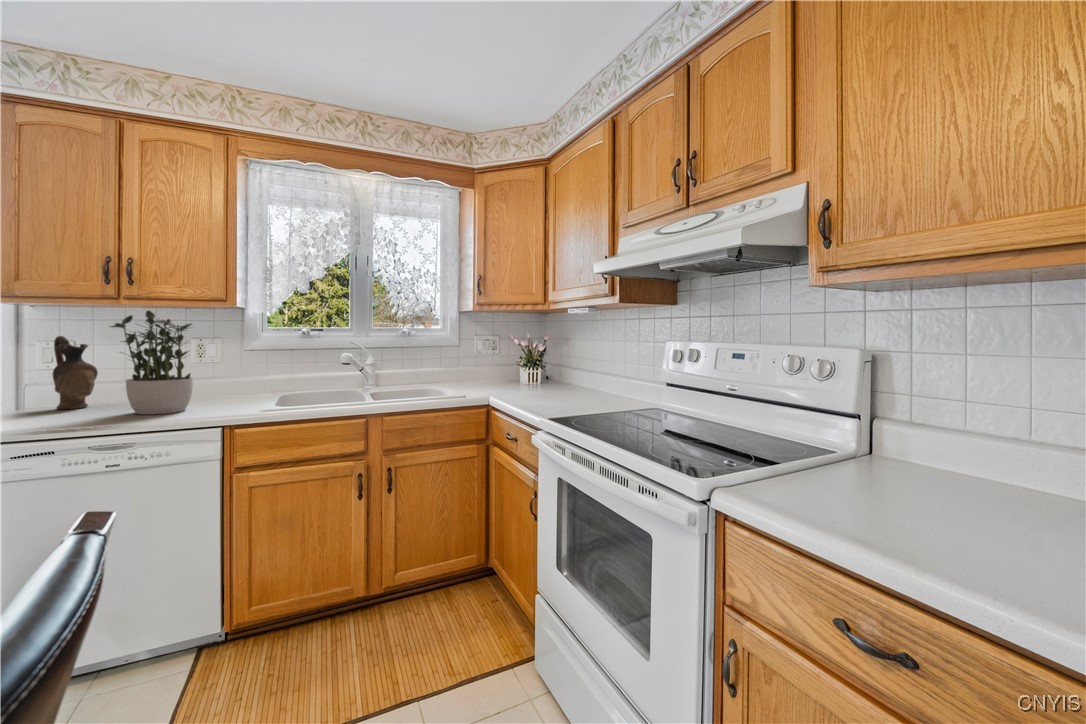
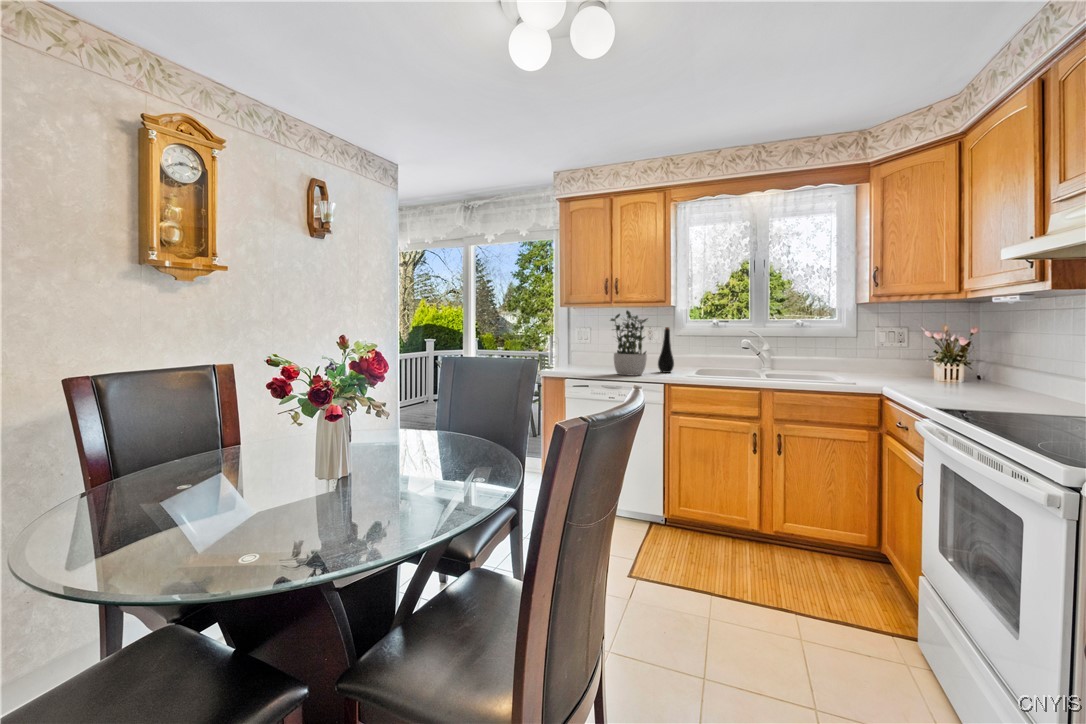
ceramic pitcher: present [53,336,98,409] -> none [577,327,596,370]
bottle: none [219,336,246,401] -> present [658,327,674,373]

